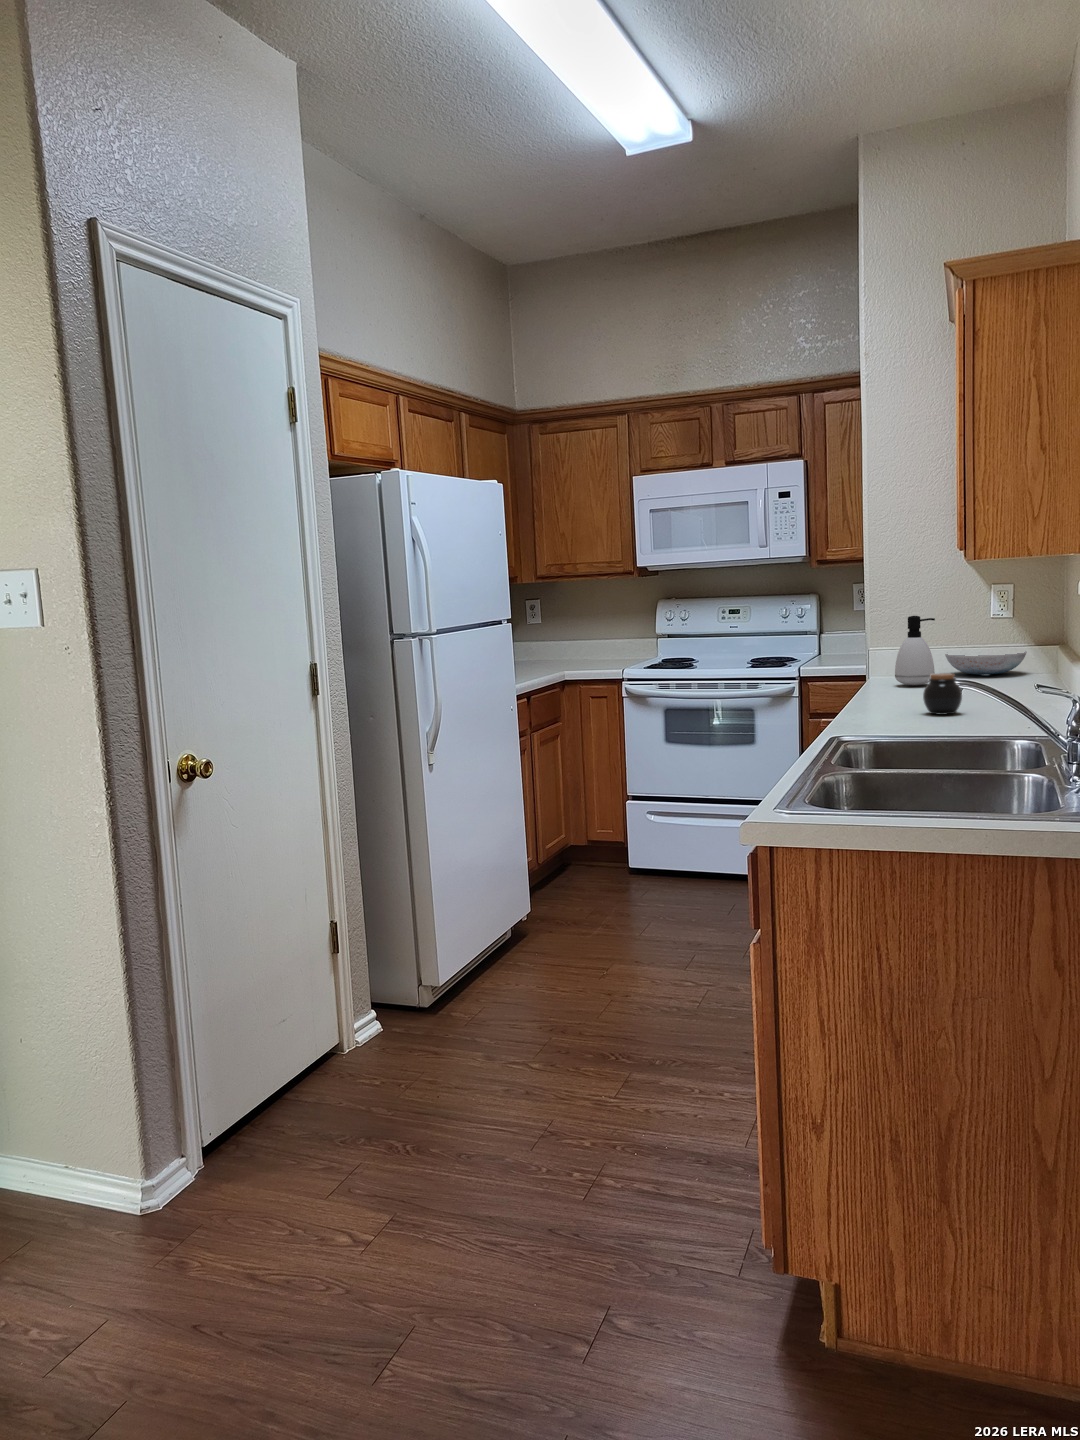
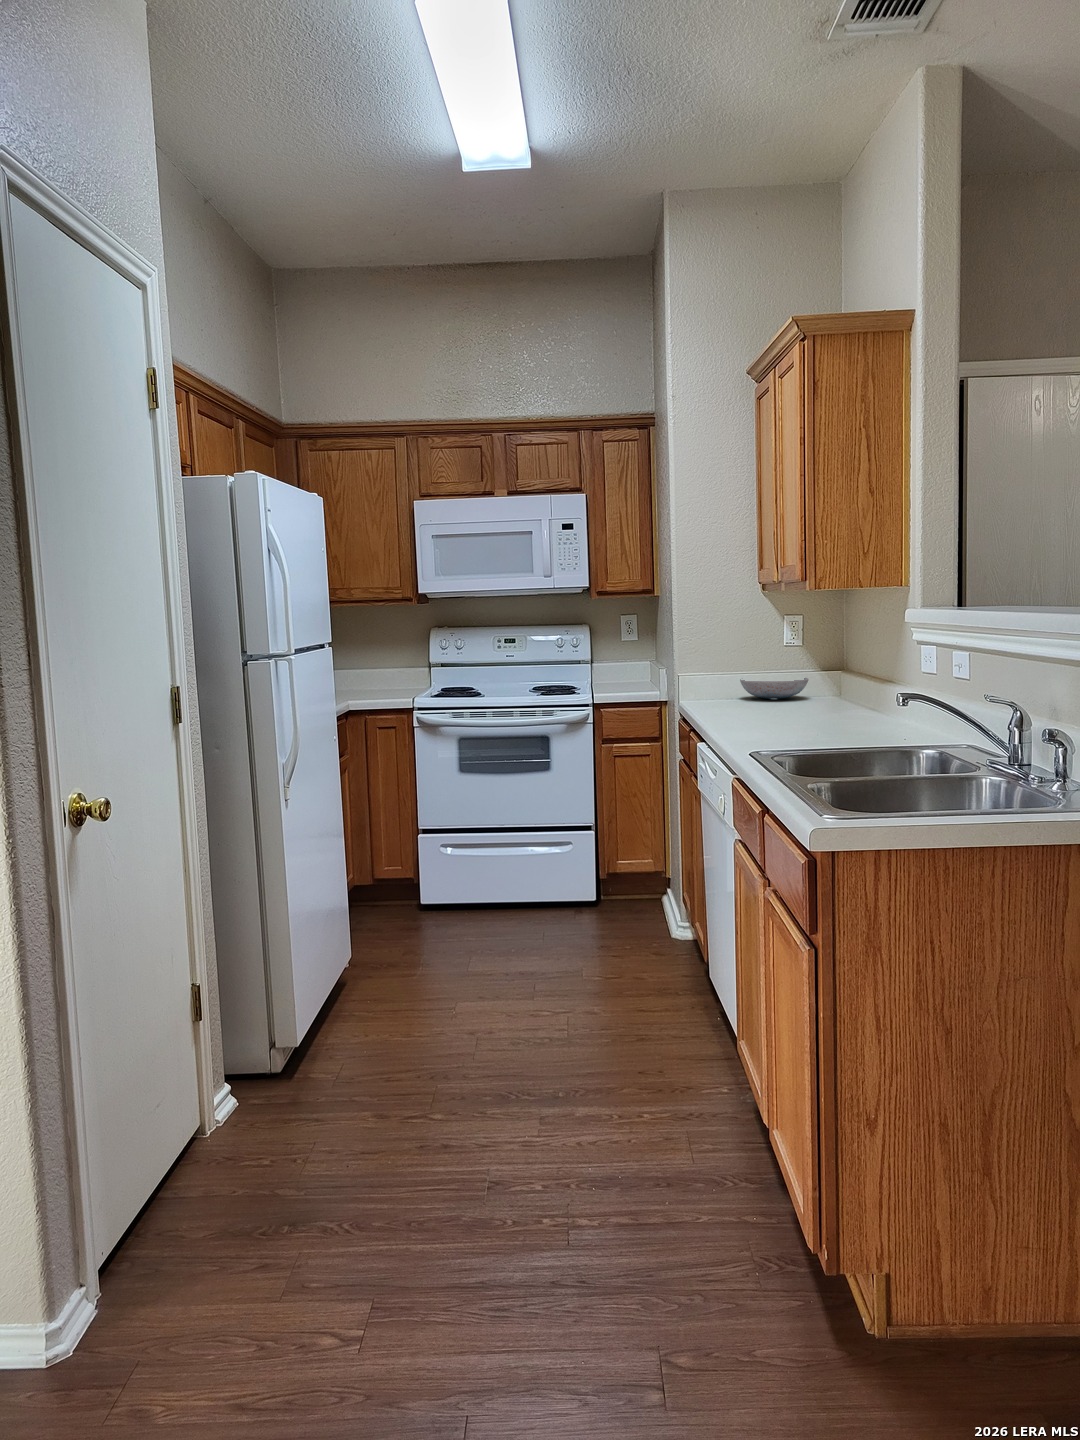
soap dispenser: present [895,616,935,686] -> none [714,644,750,708]
jar: present [923,673,962,715] -> none [785,694,819,732]

